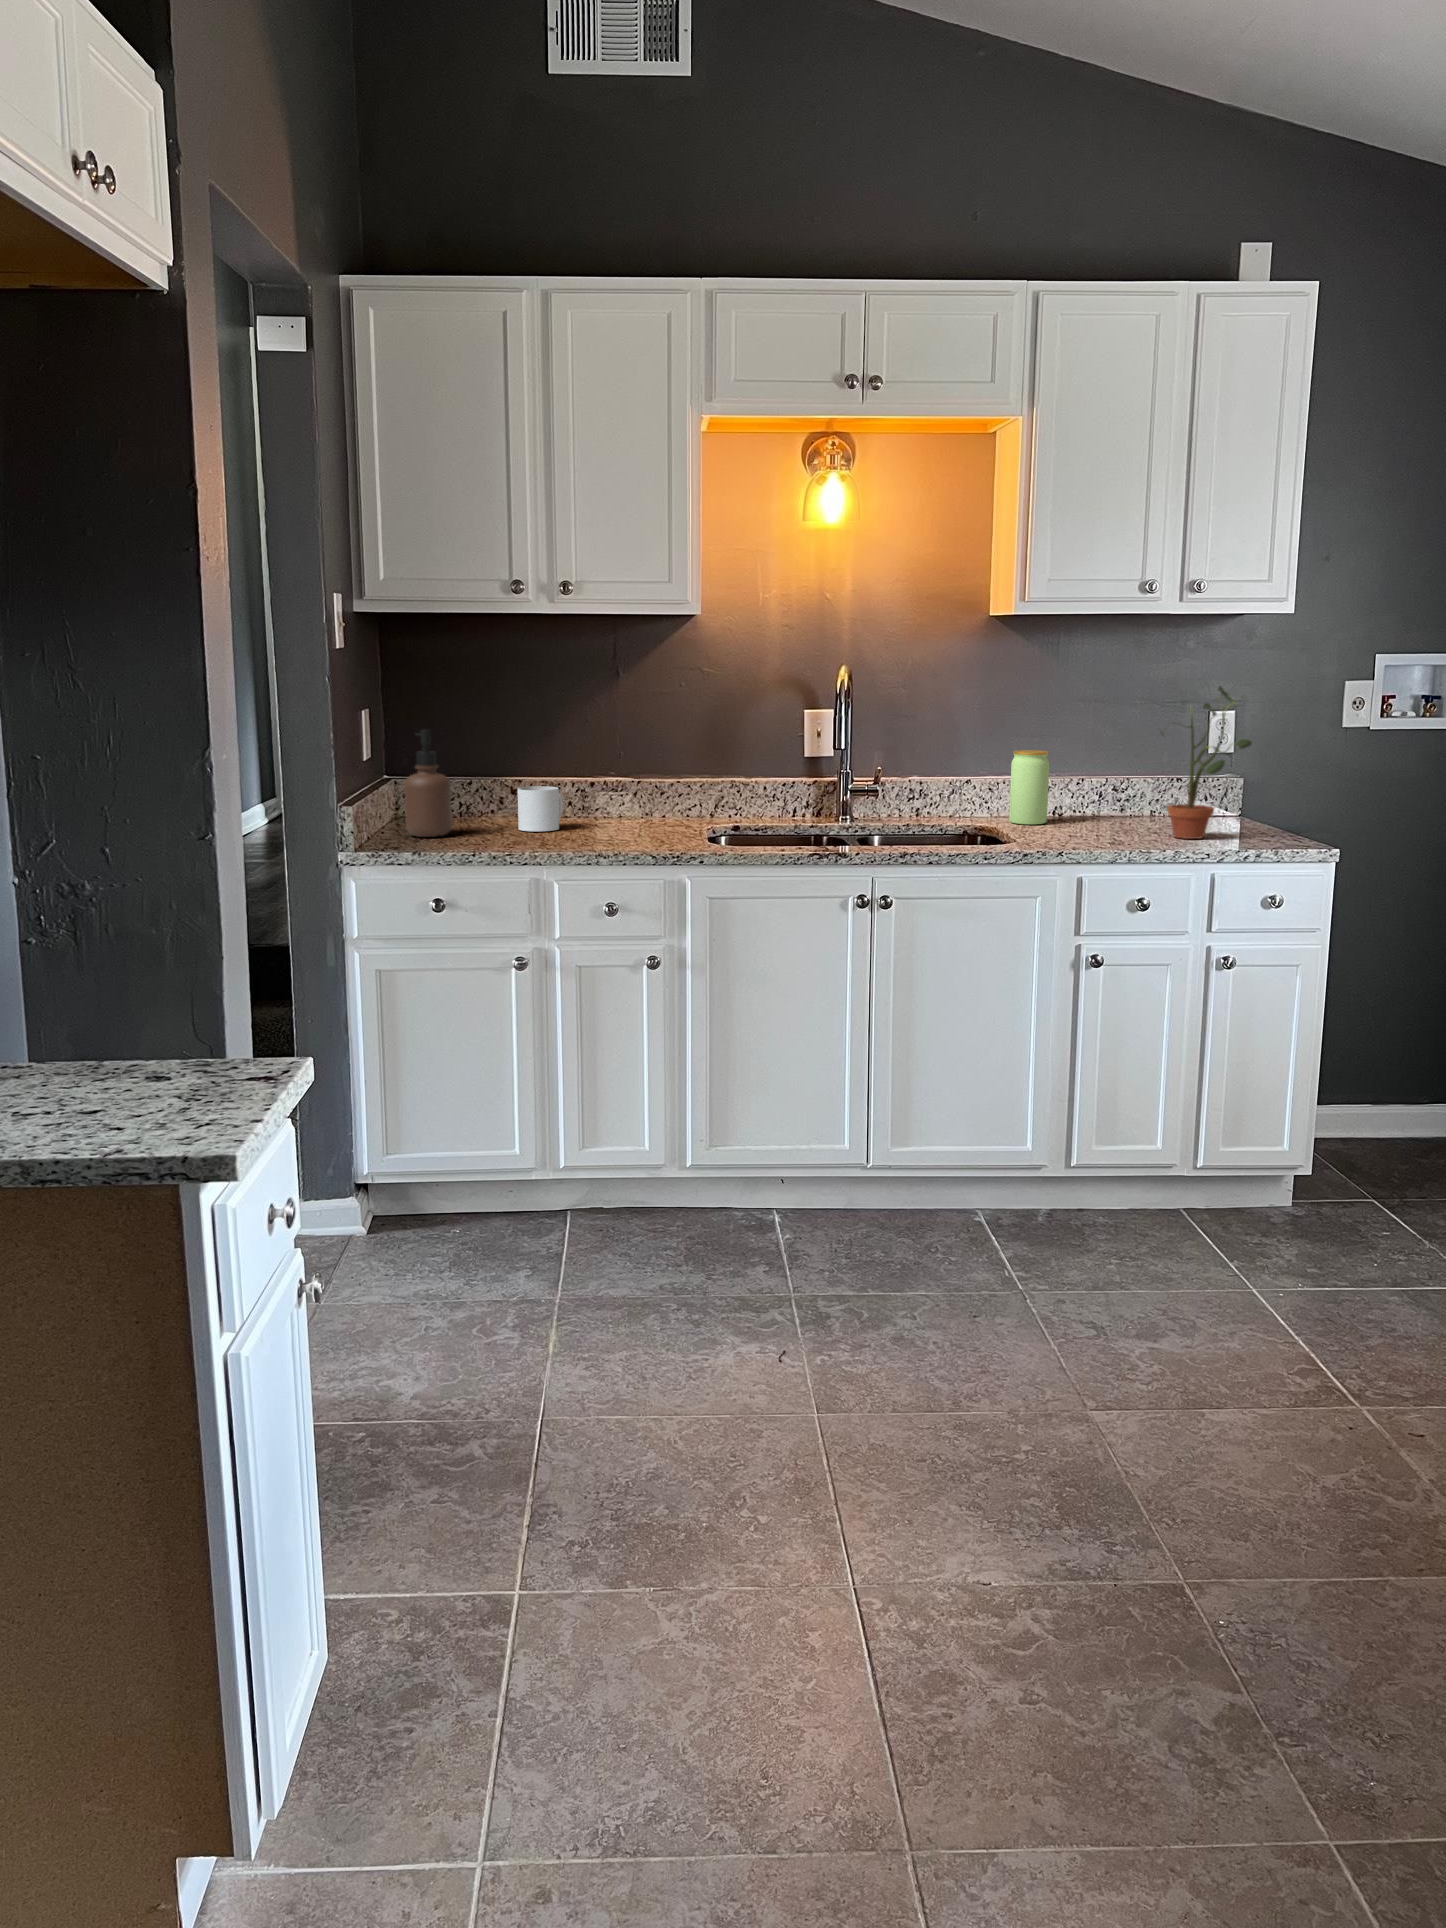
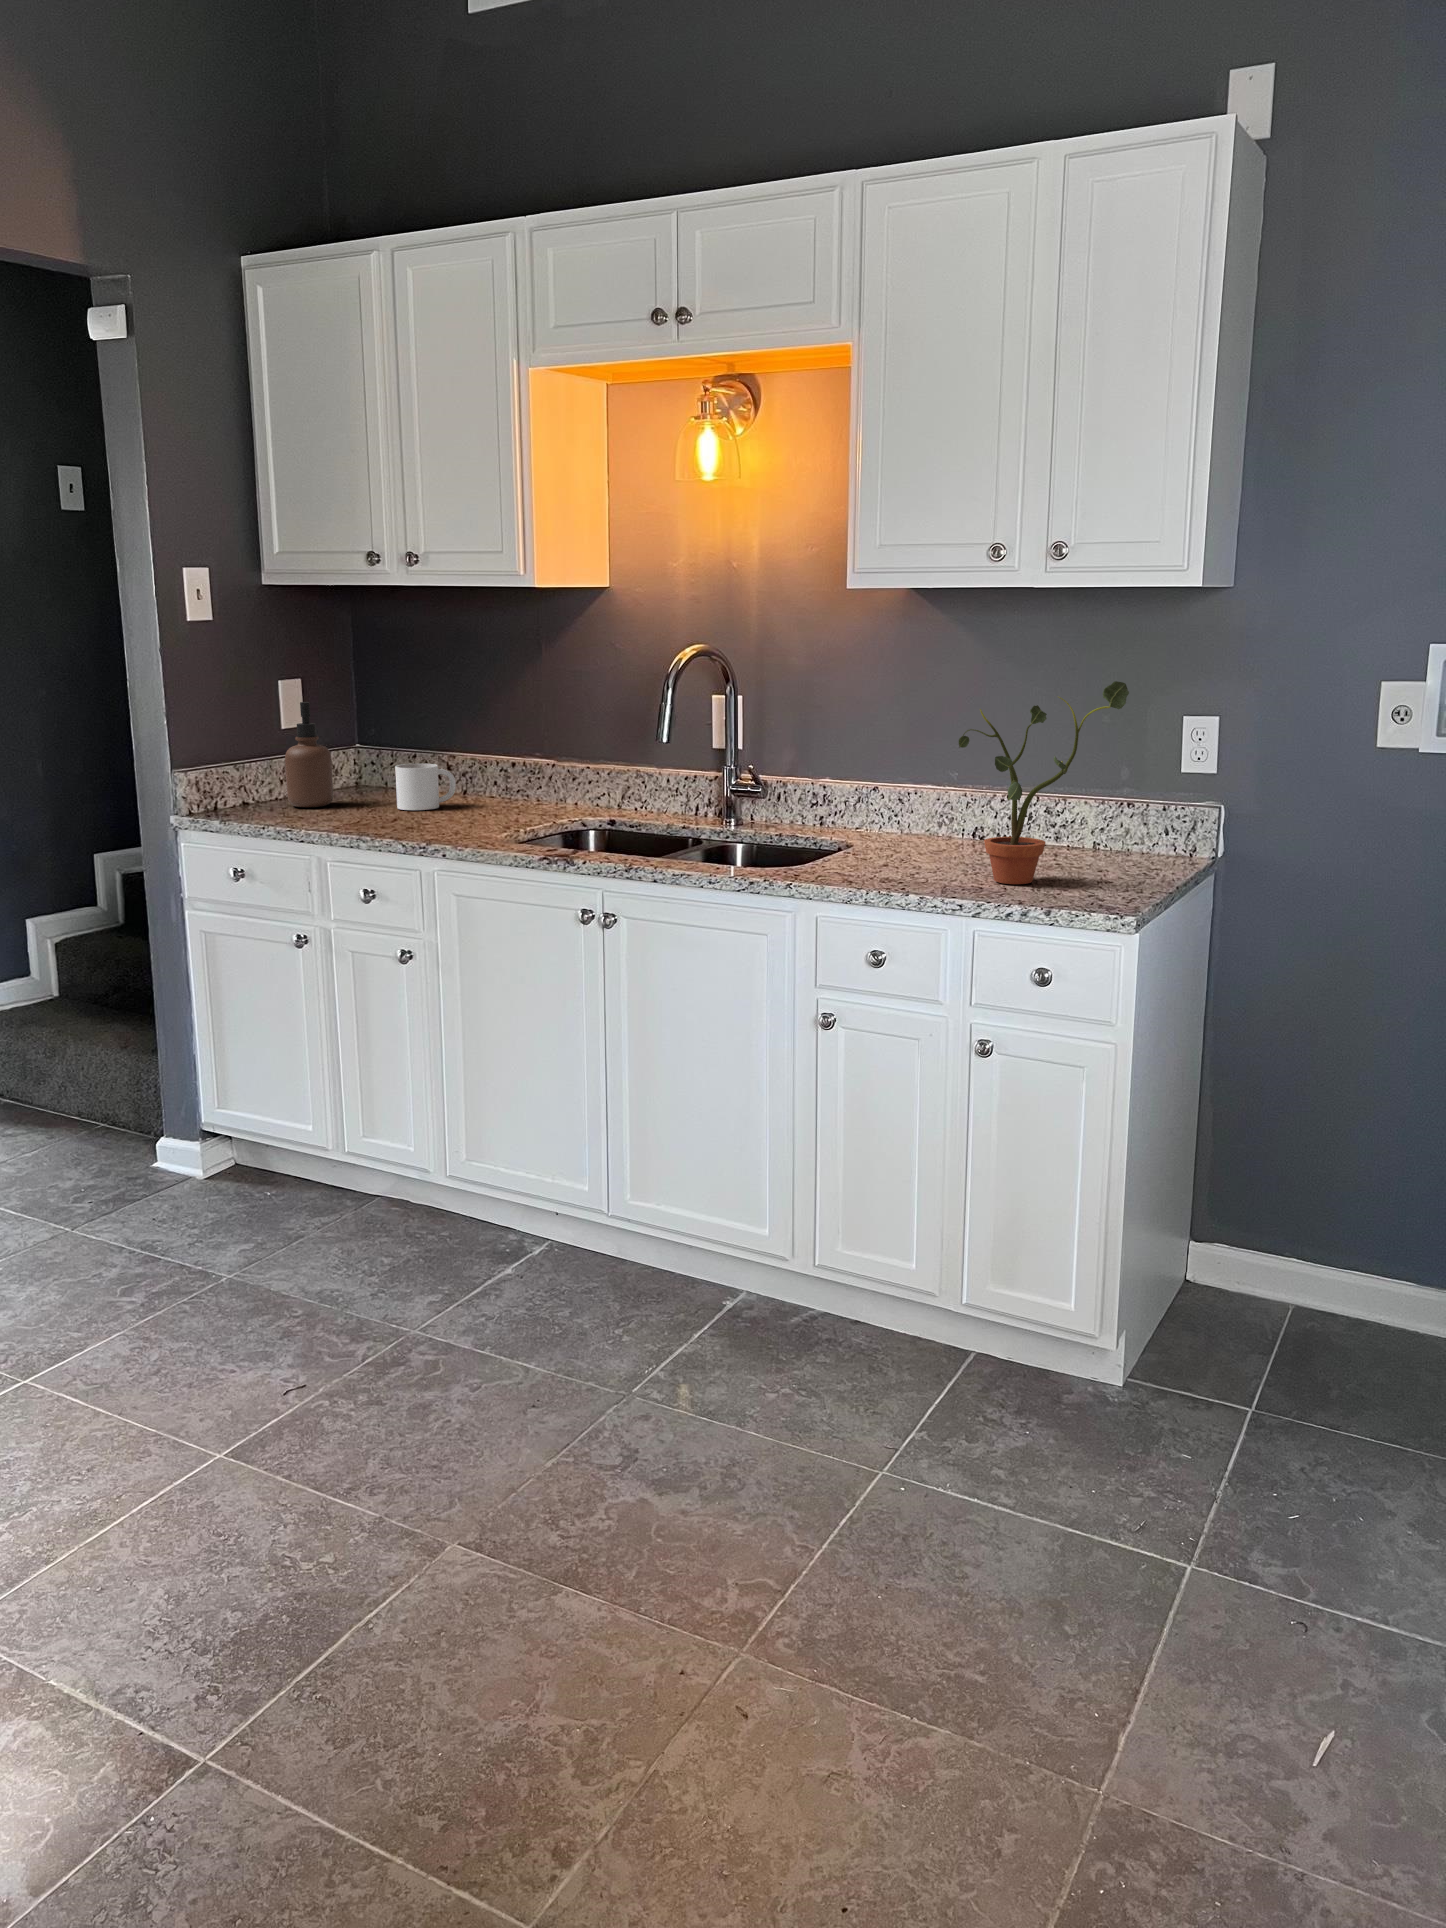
jar: present [1009,750,1049,824] -> none [887,754,934,847]

